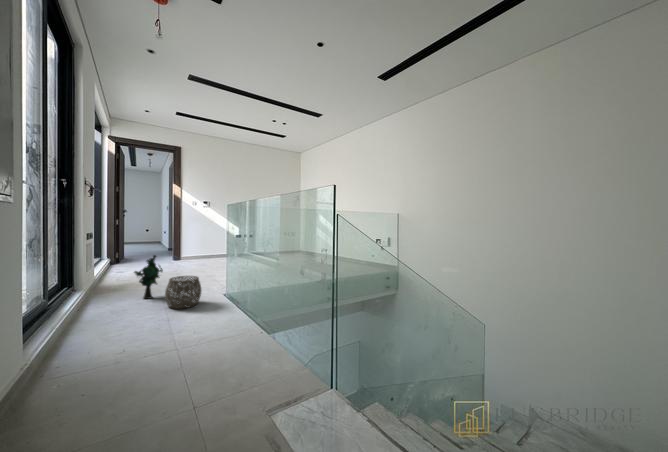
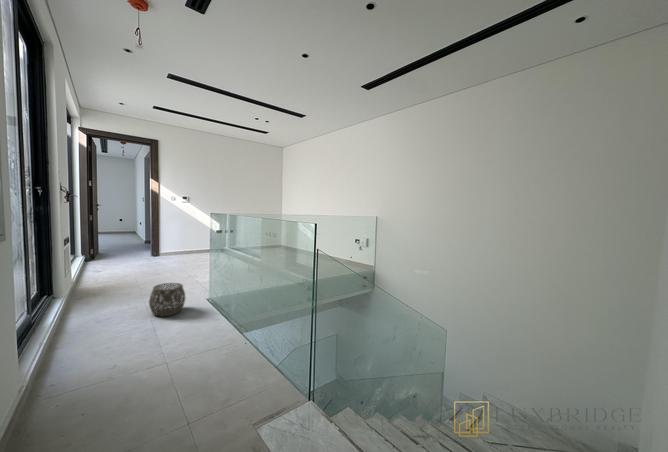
decorative plant: present [134,255,163,299] -> none [115,261,146,305]

